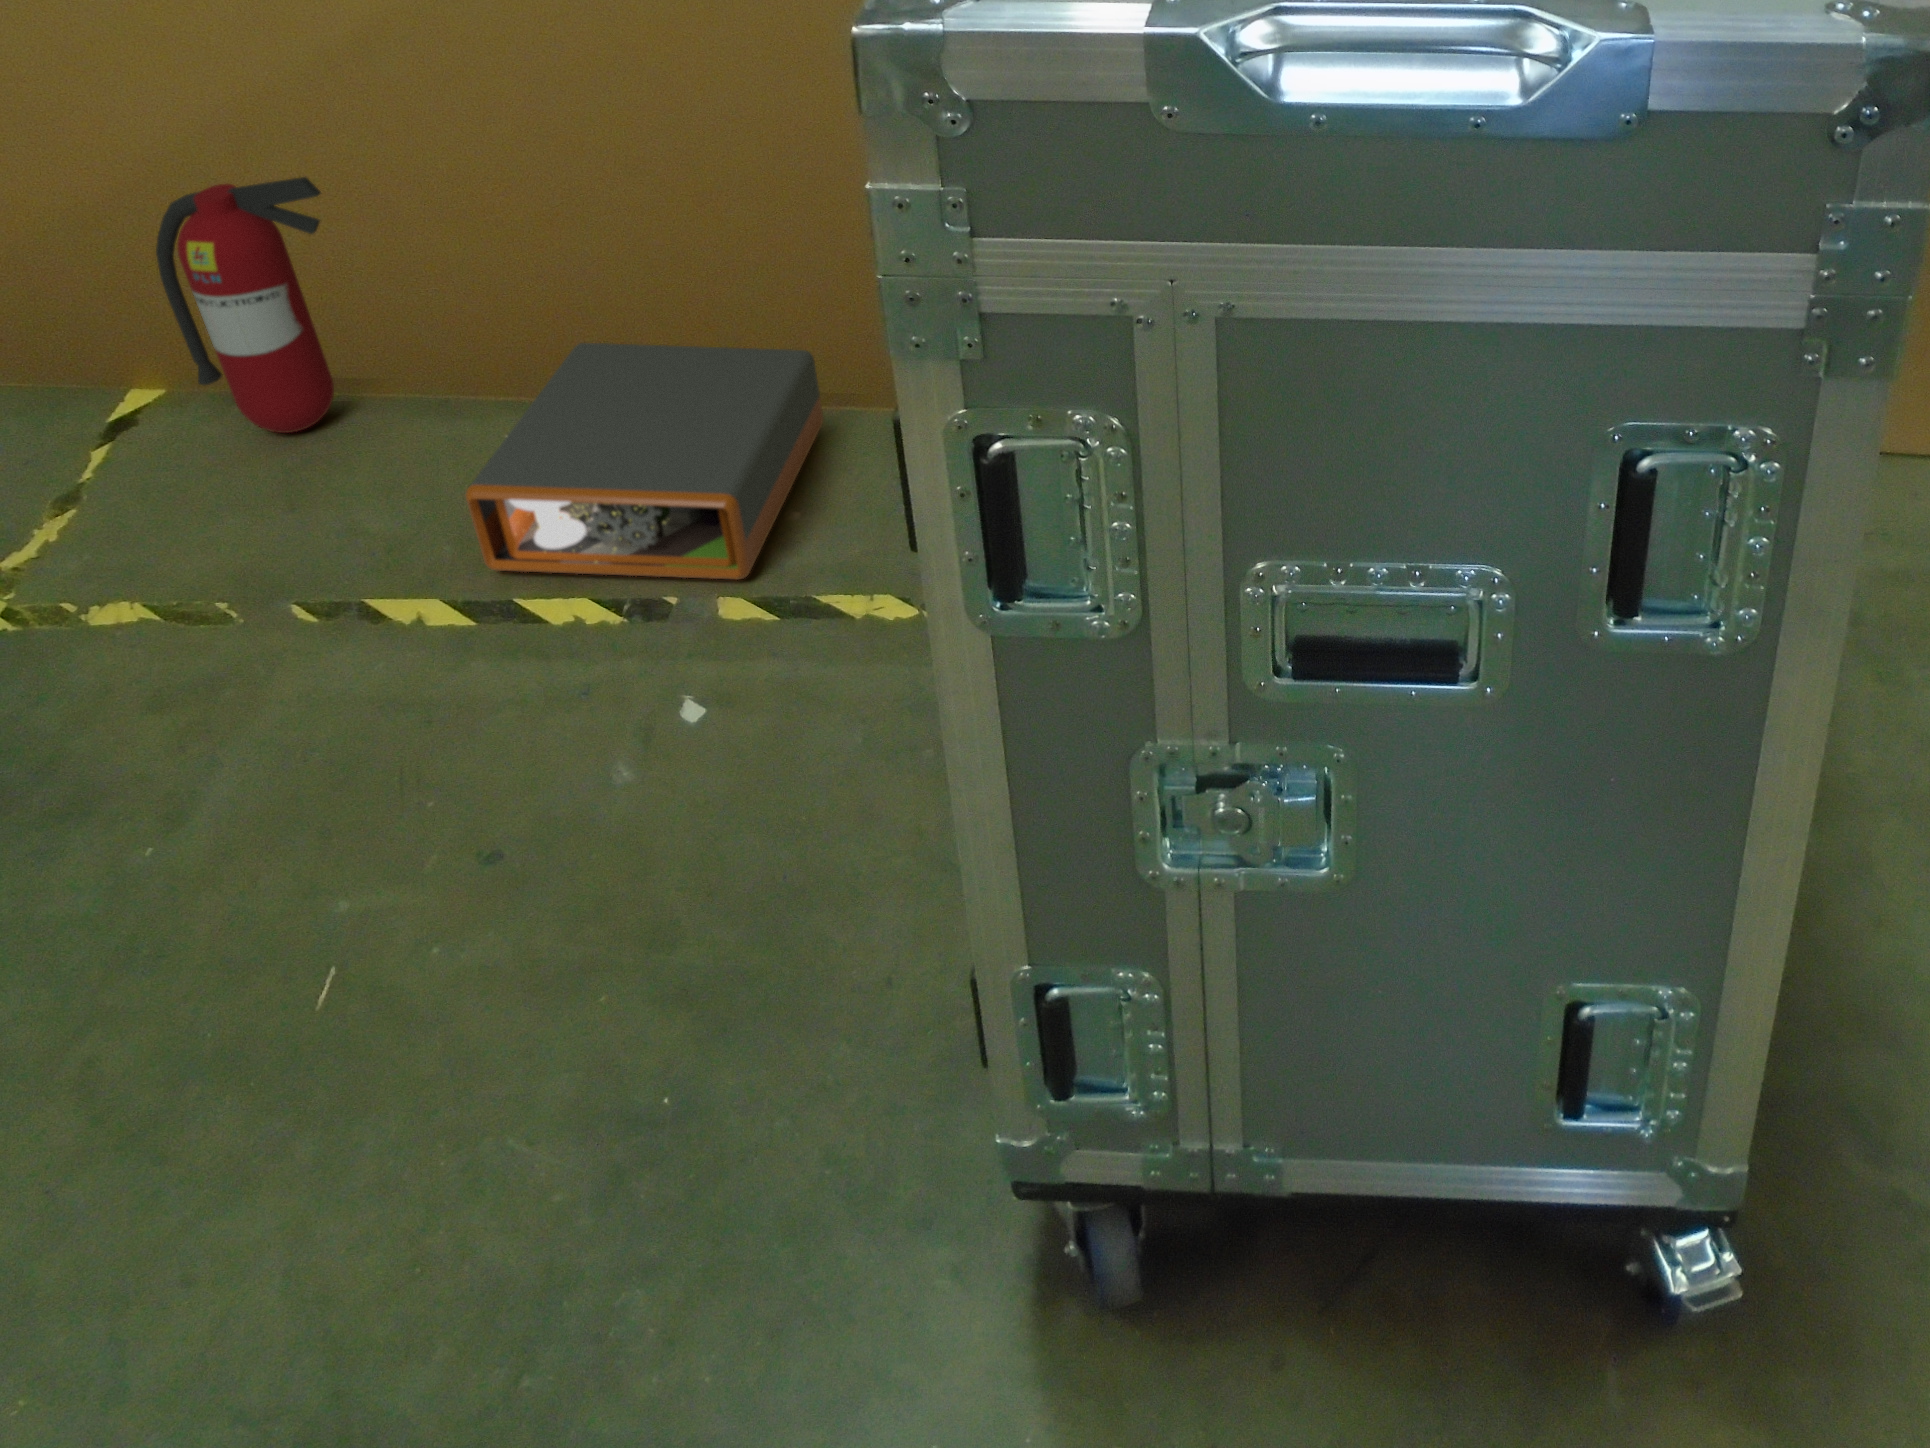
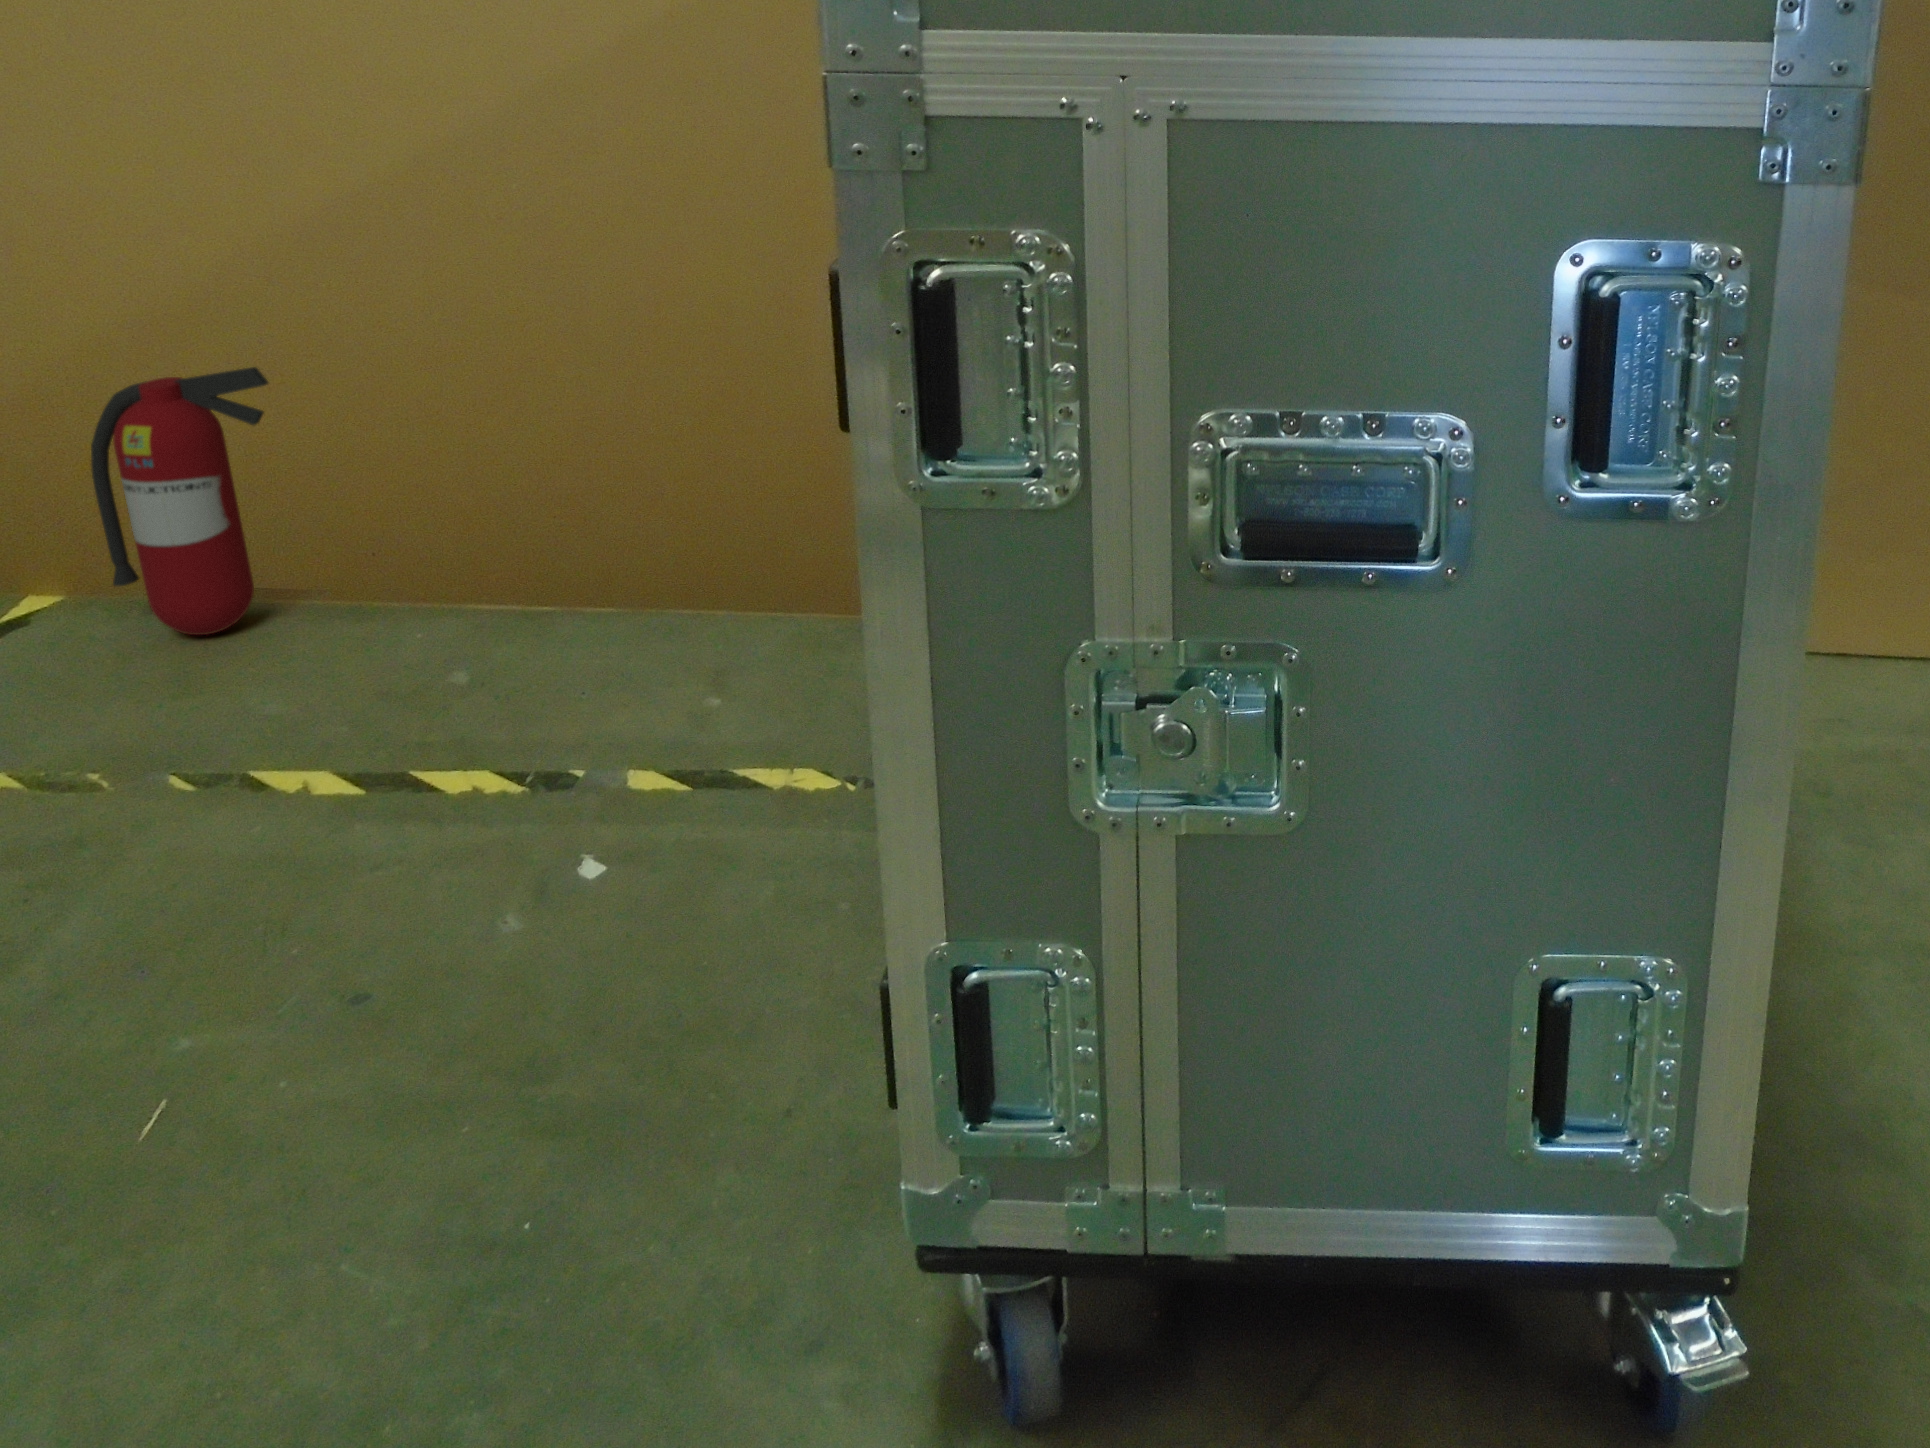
storage box: present [466,343,823,579] -> none [374,544,753,753]

